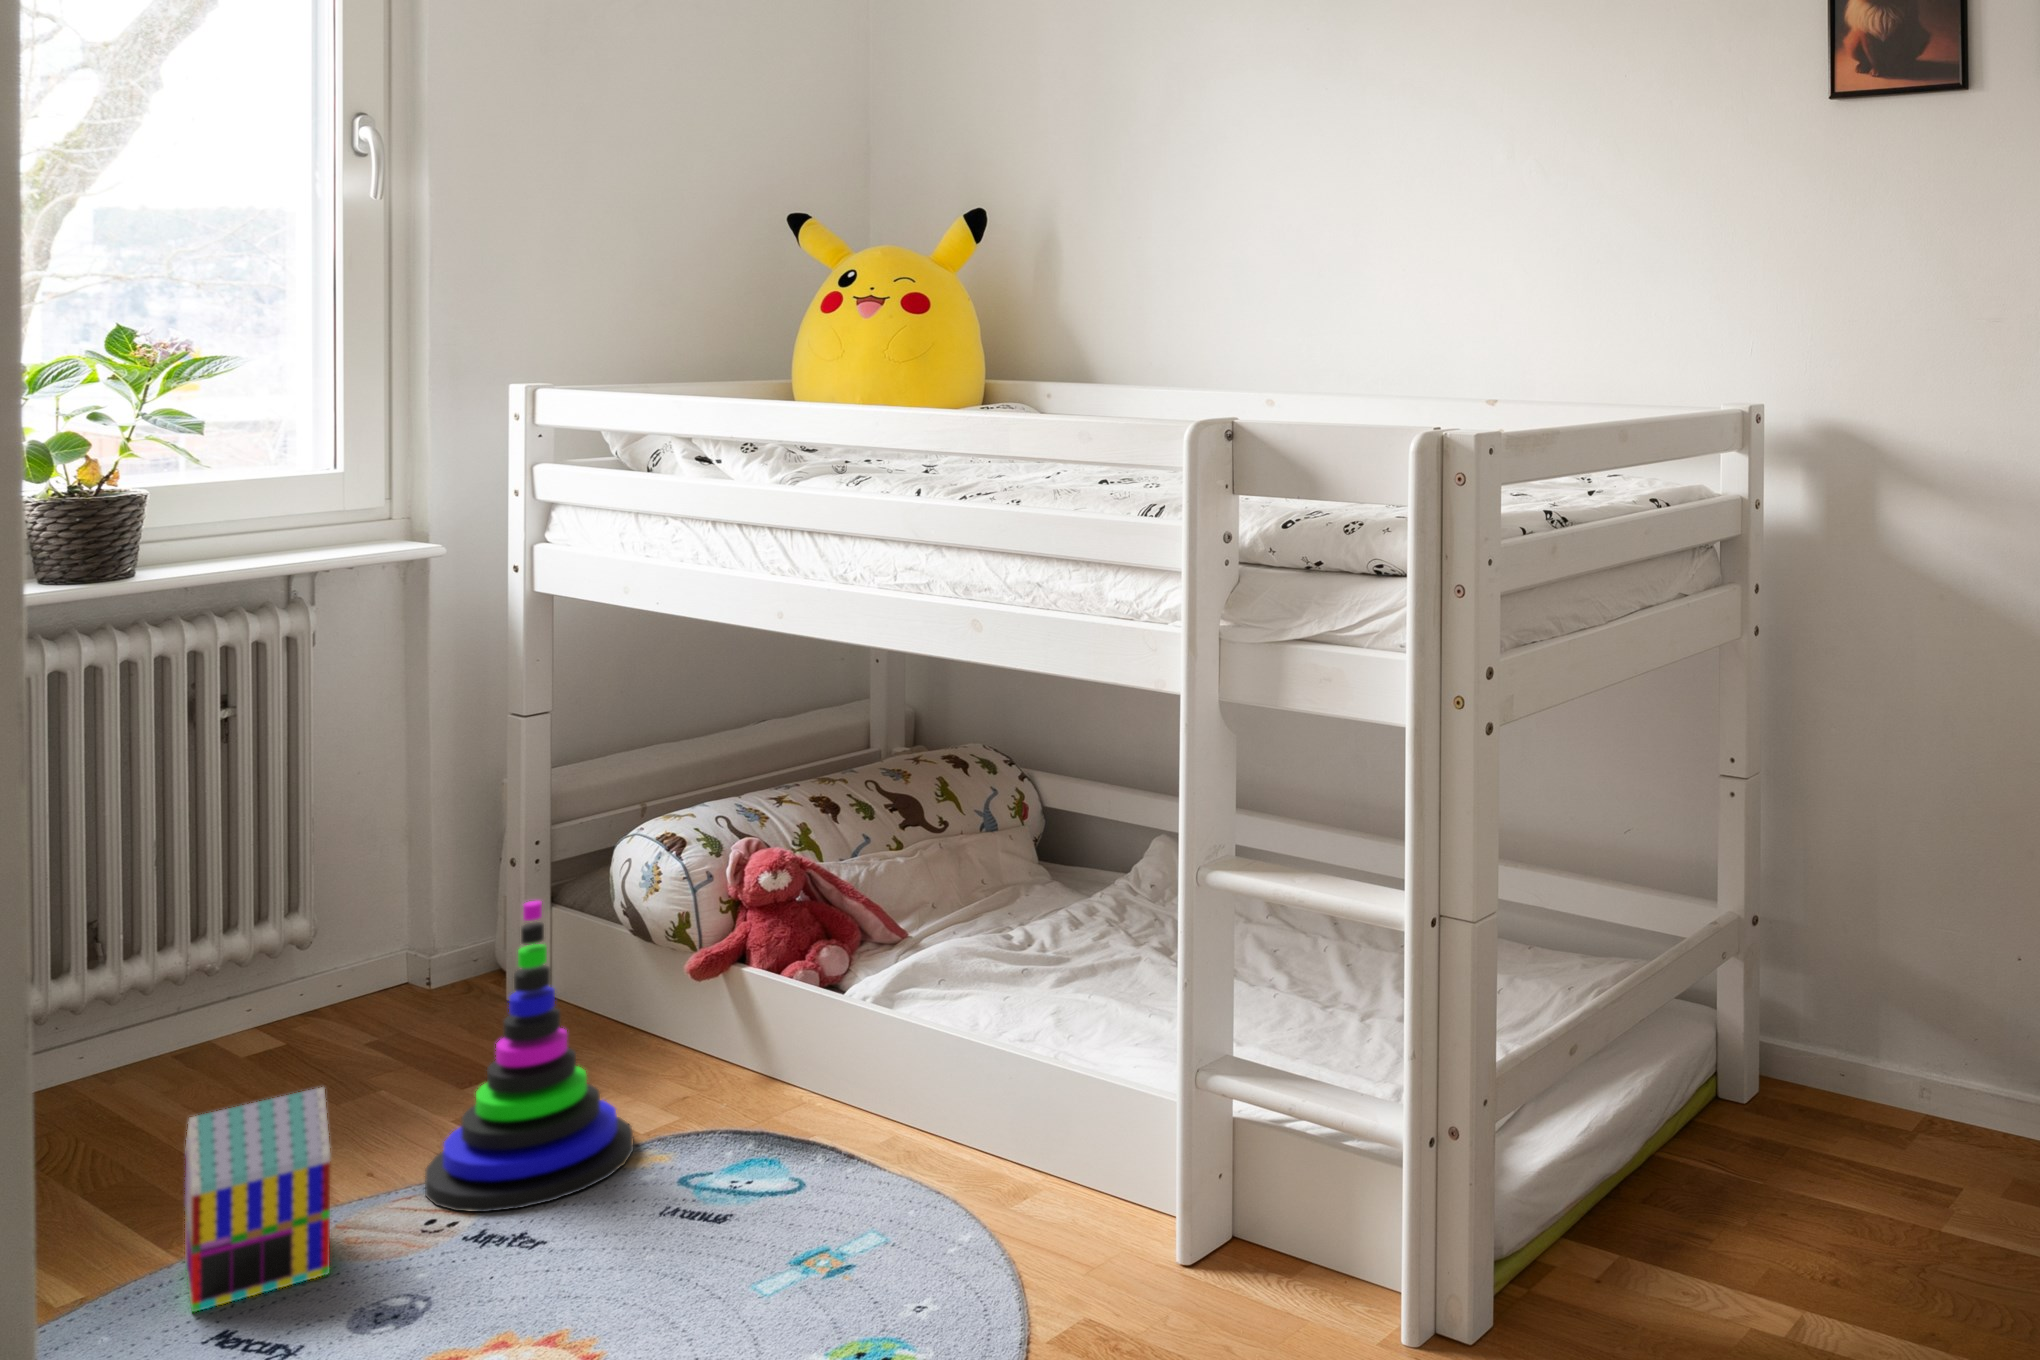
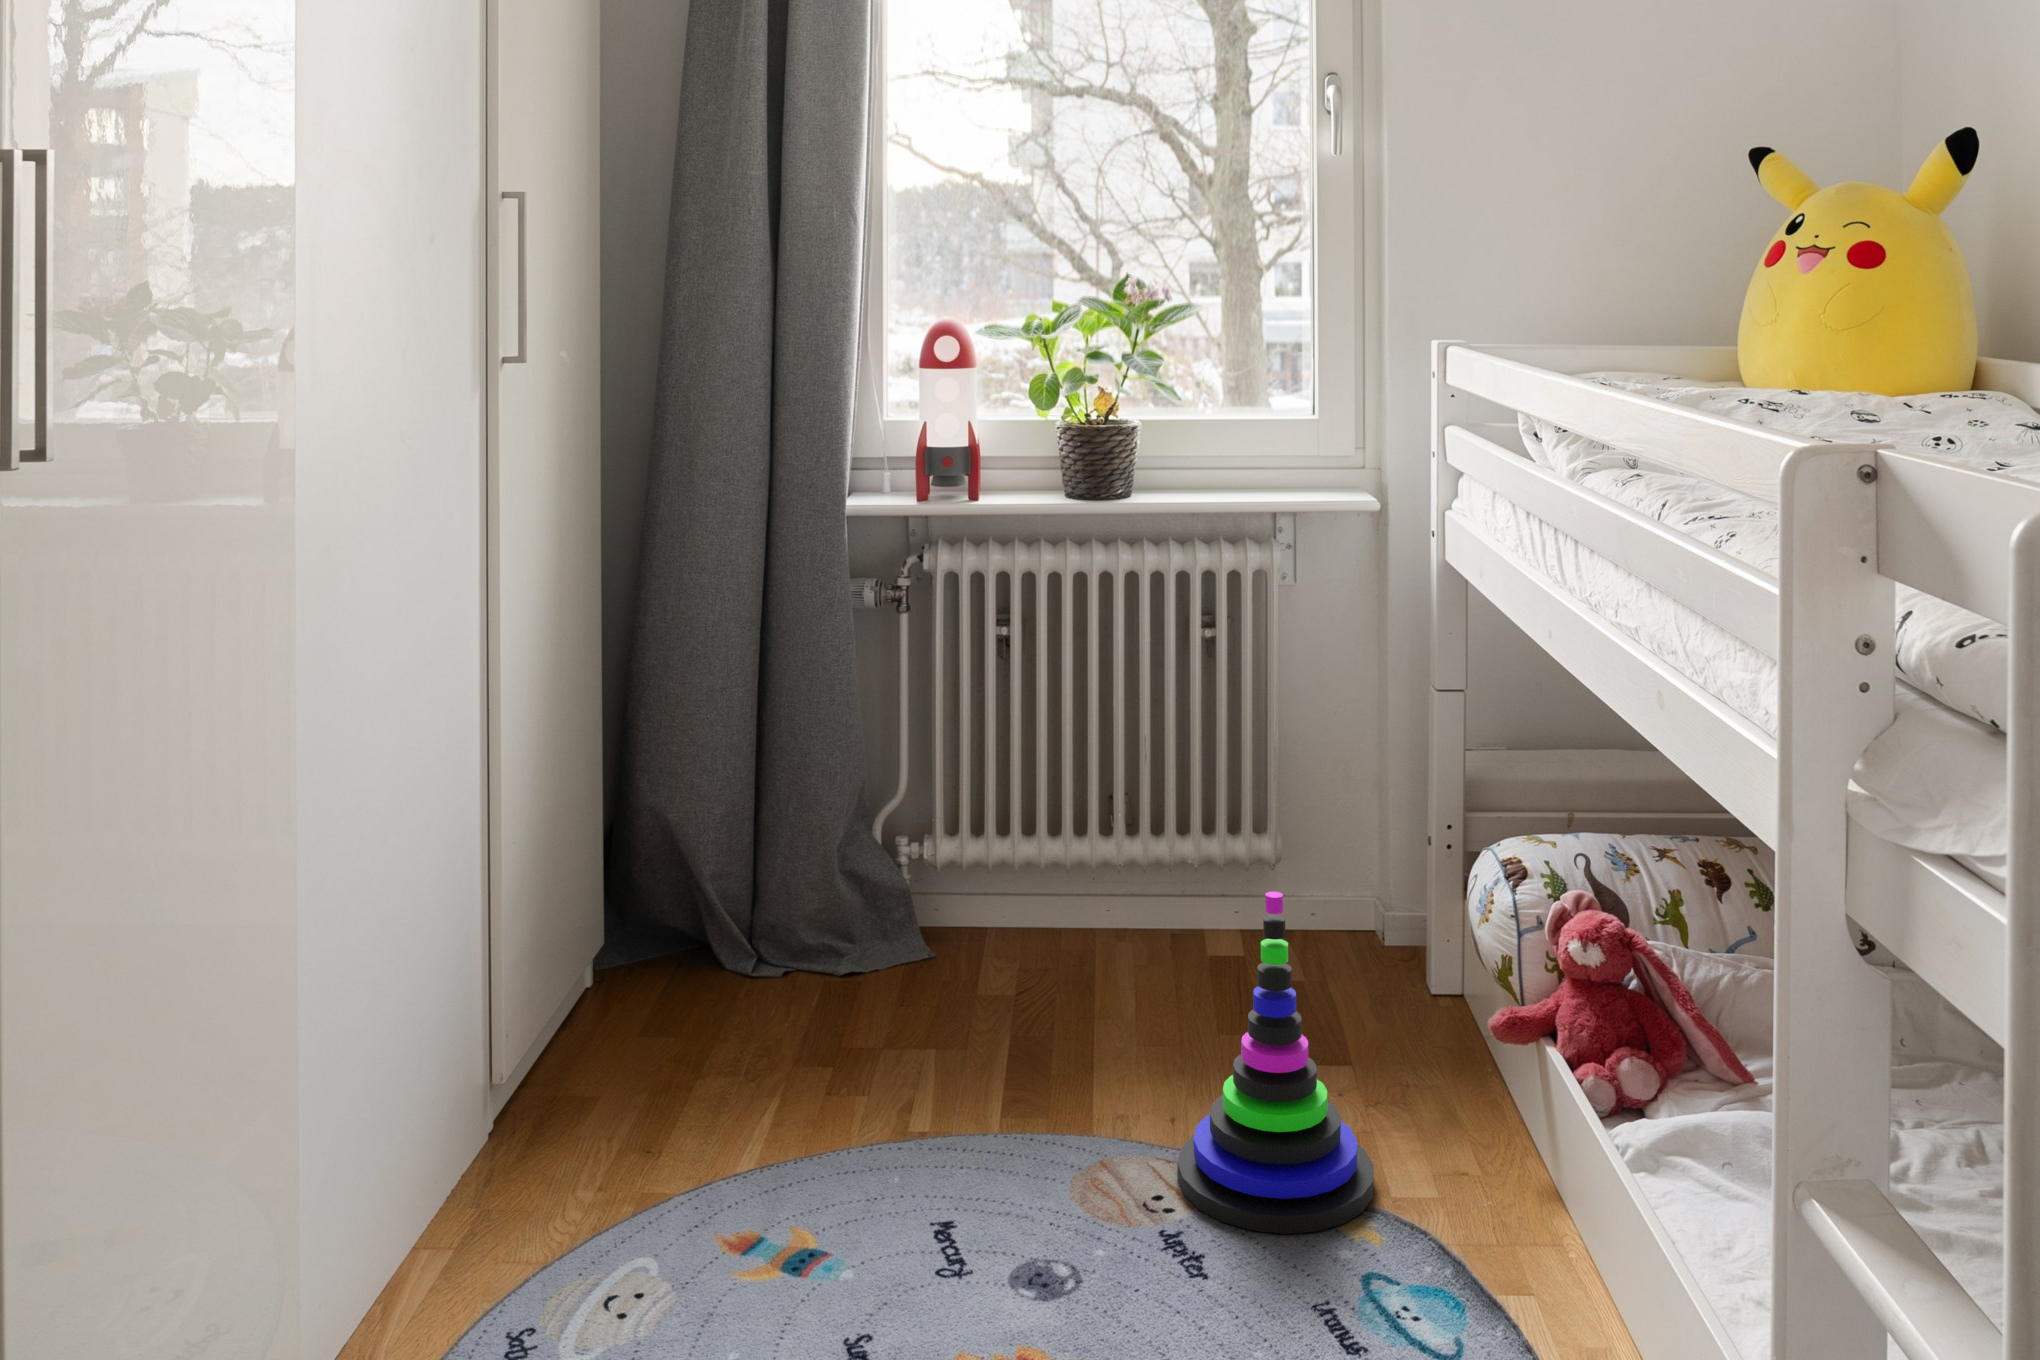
toy house: present [185,1088,330,1312] -> none [949,1001,1086,1205]

